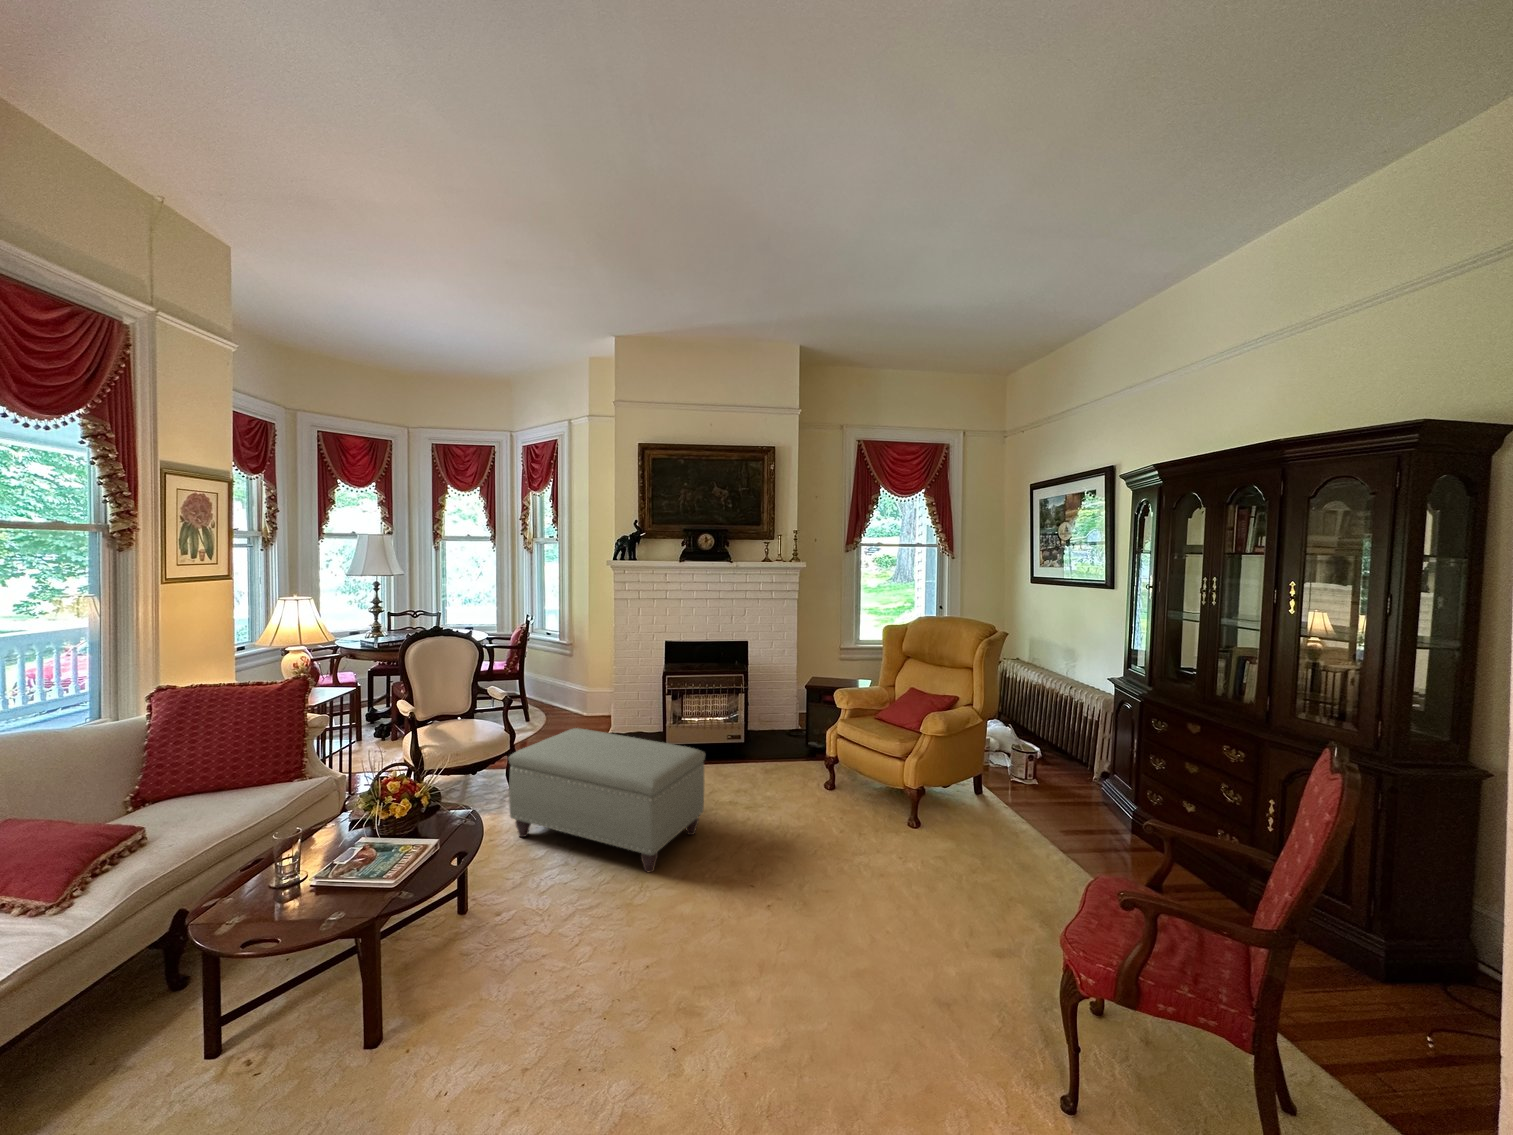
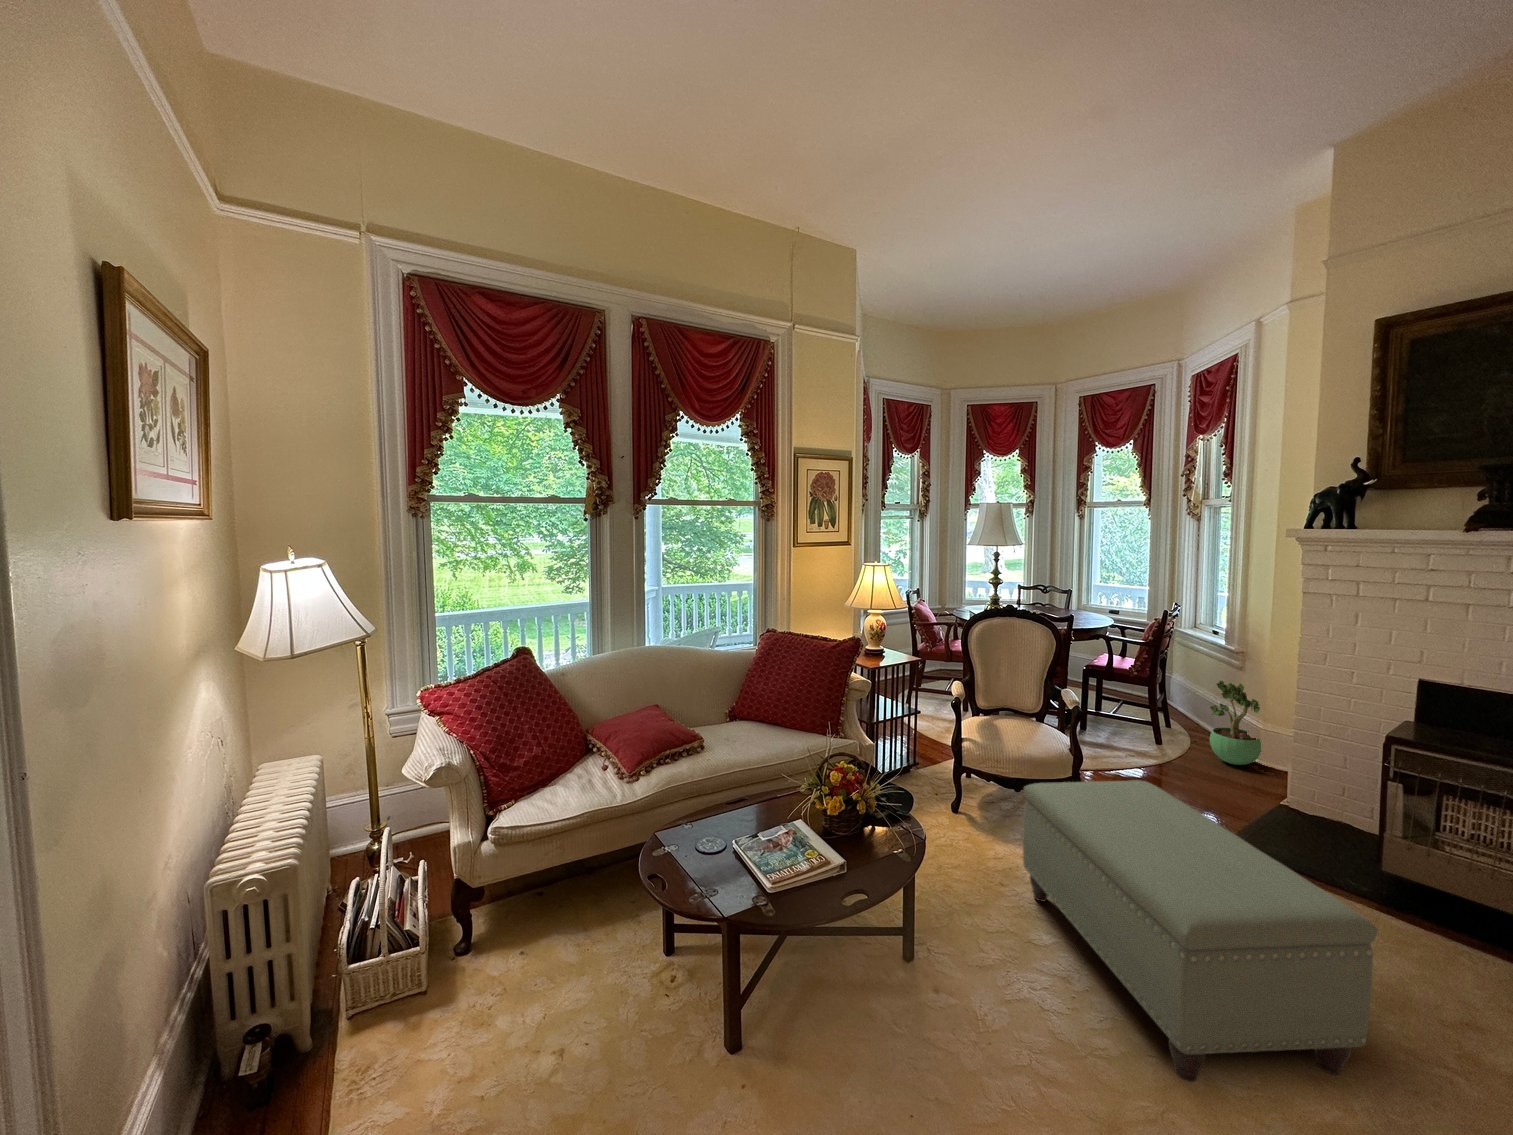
potted plant: none [554,661,586,716] -> present [1210,681,1262,765]

